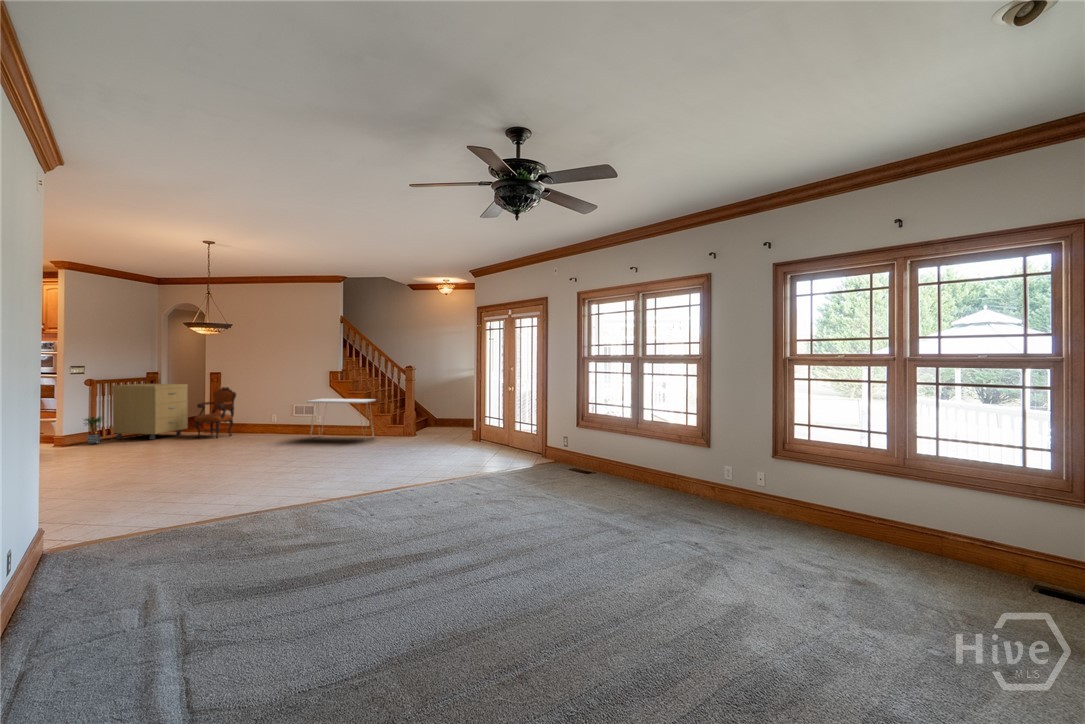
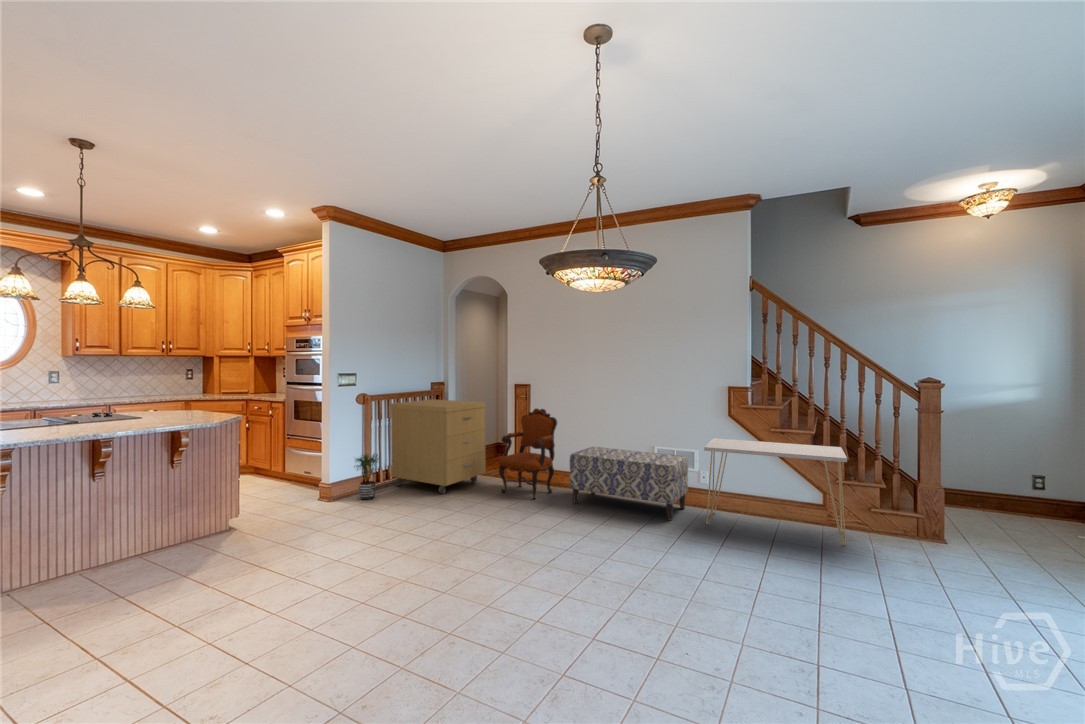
bench: none [239,408,309,440] -> present [570,447,688,521]

